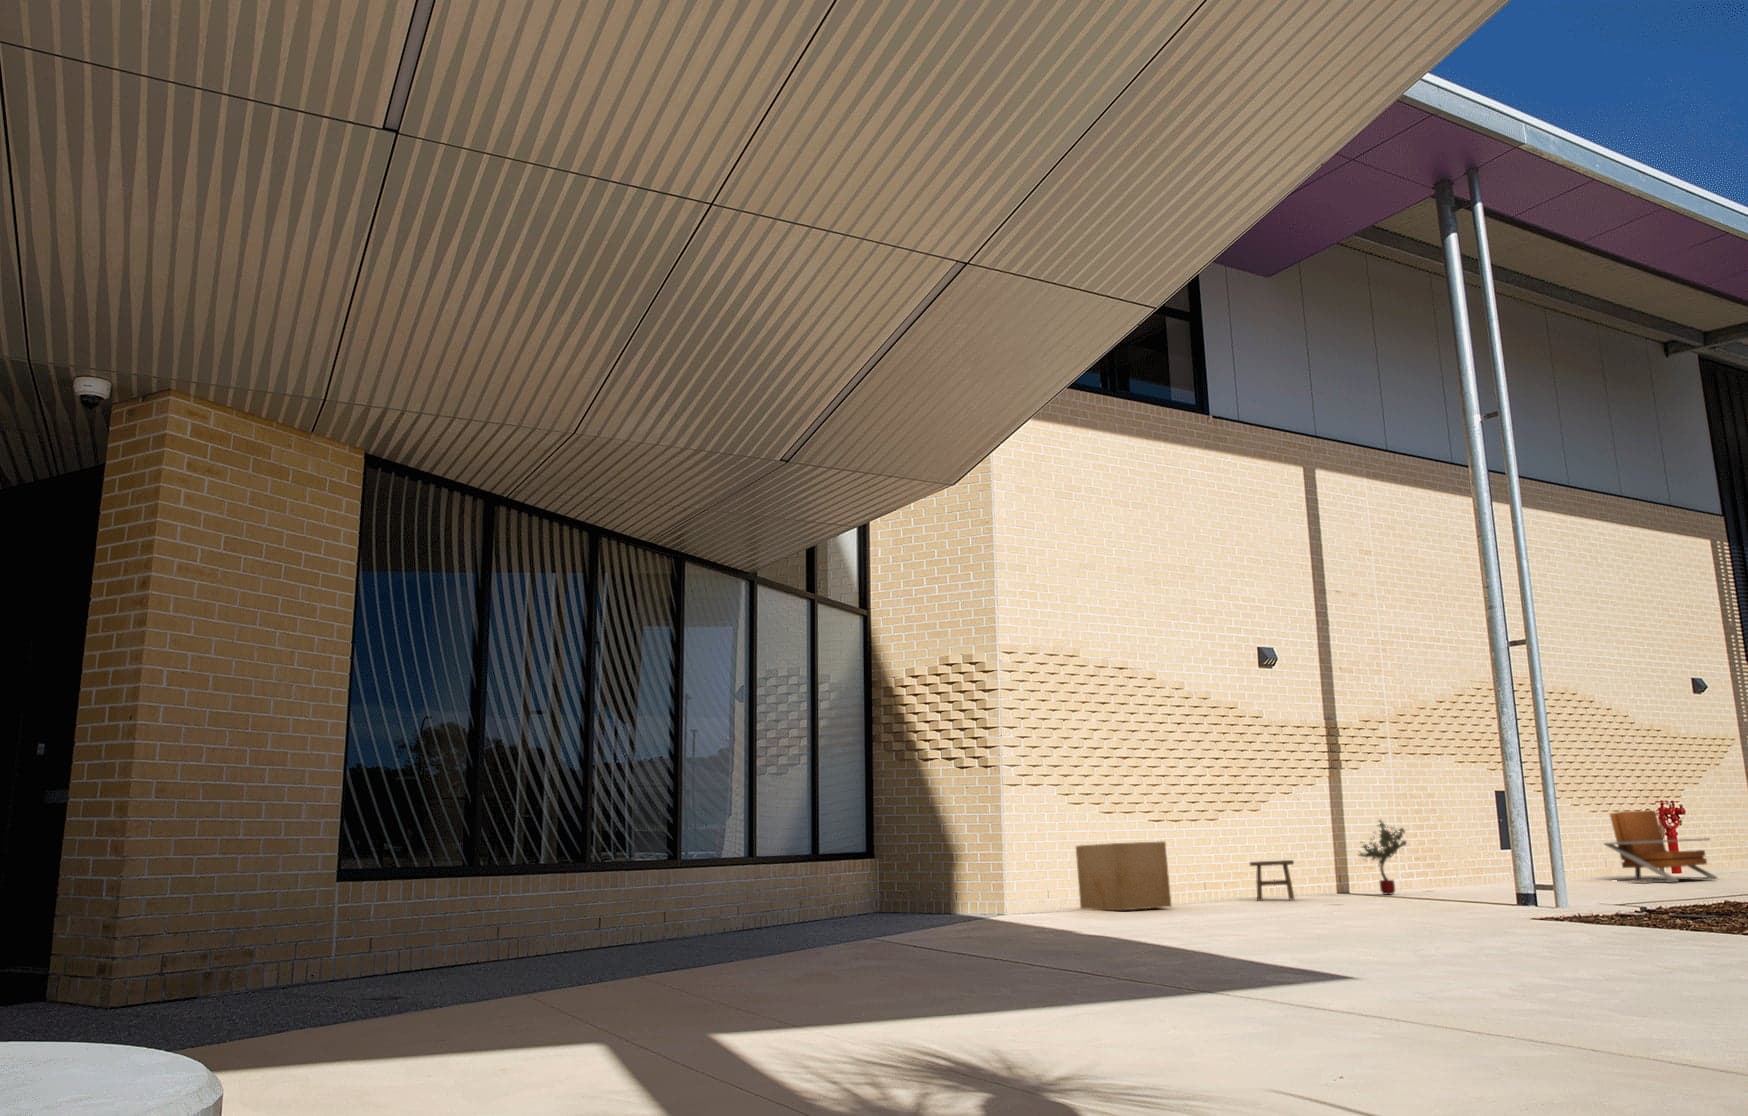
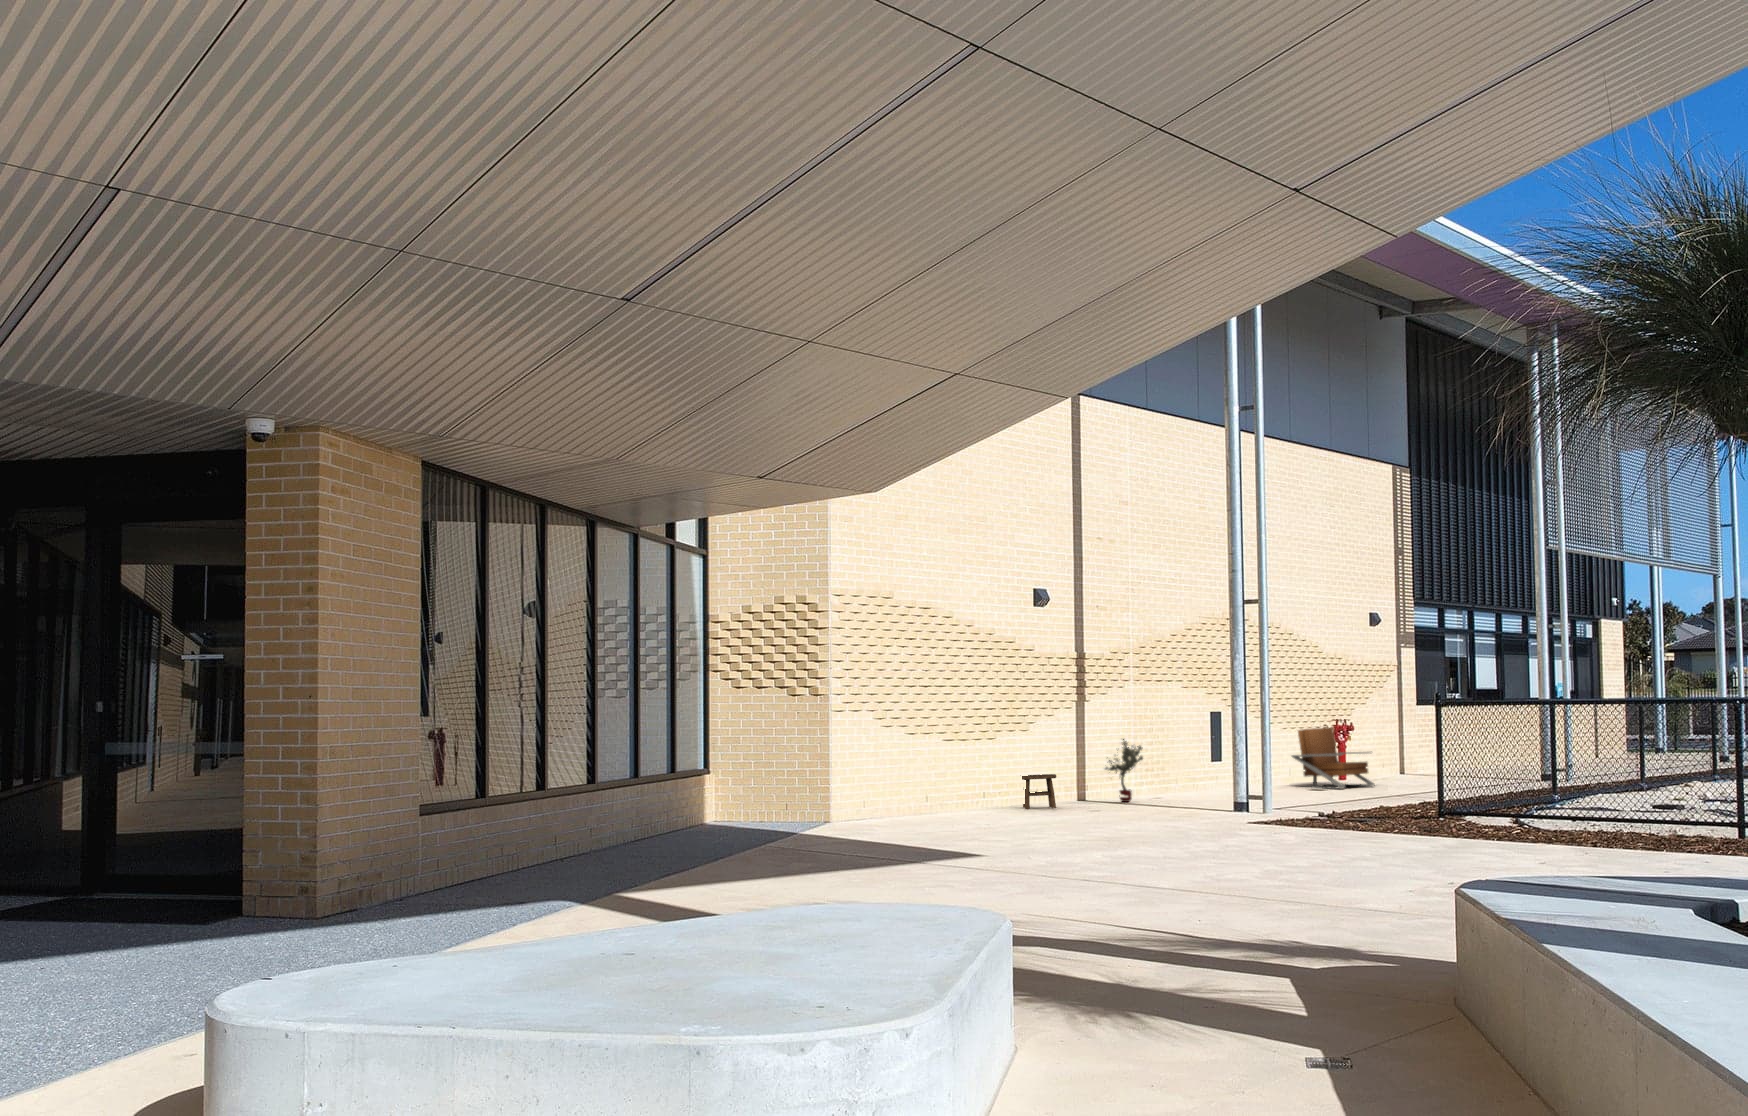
cardboard box: present [1076,842,1171,910] -> none [884,761,964,819]

